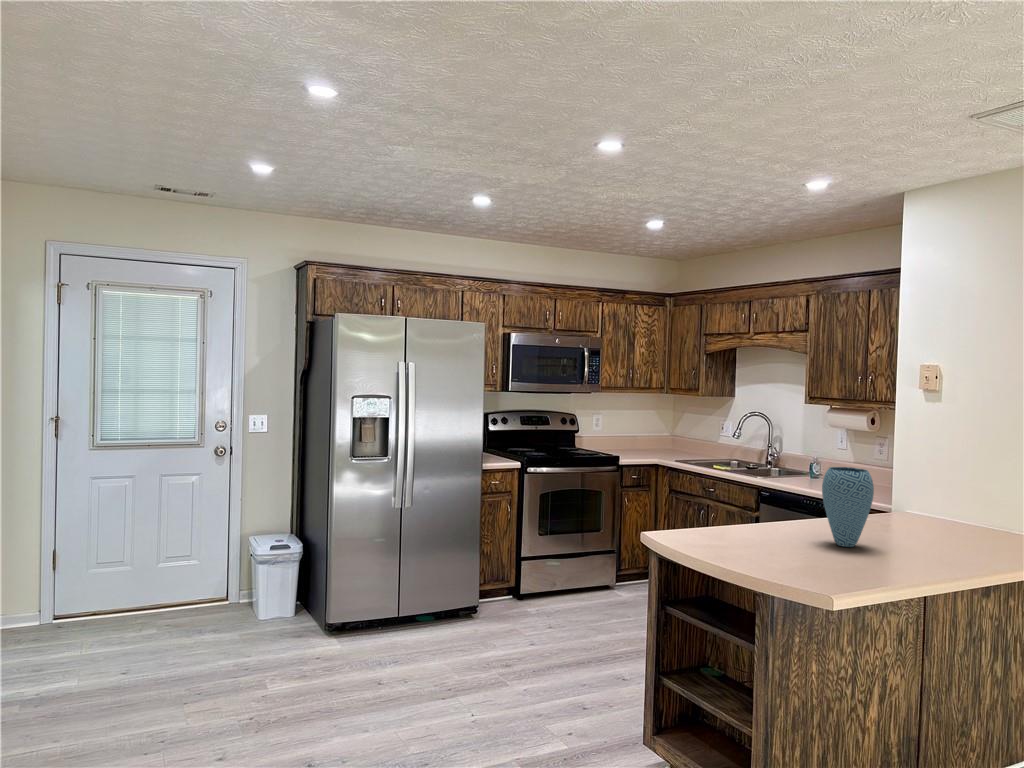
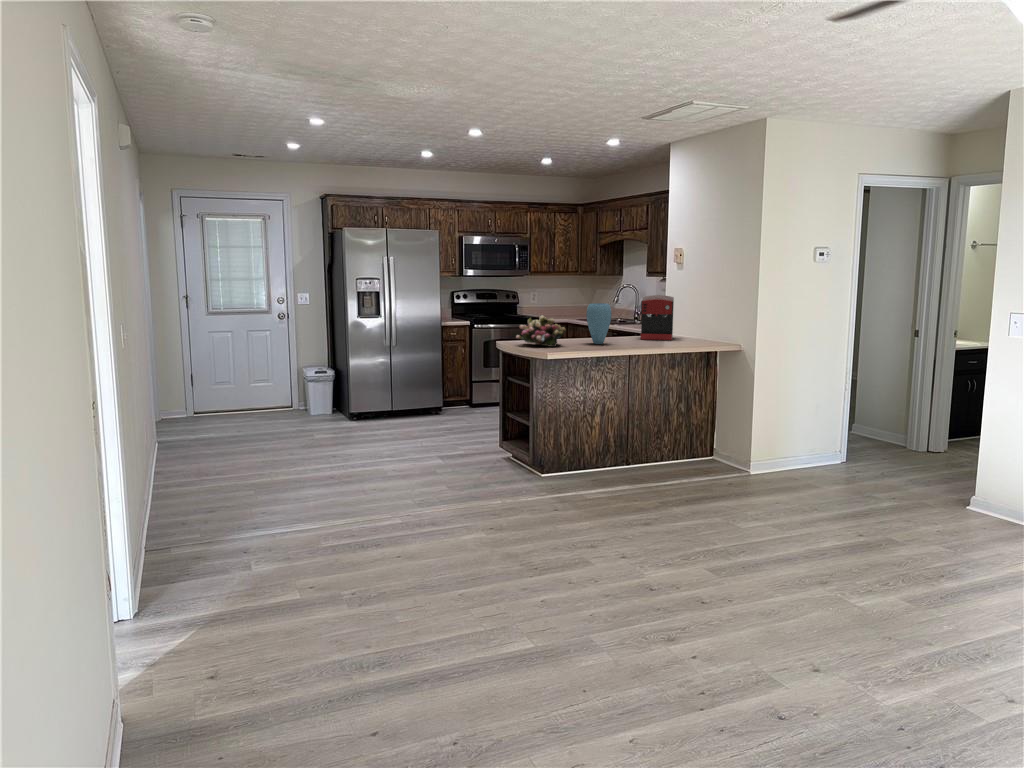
coffee maker: none [869,446,953,531] -> present [640,295,674,340]
flower arrangement: none [704,491,806,561] -> present [516,316,566,347]

